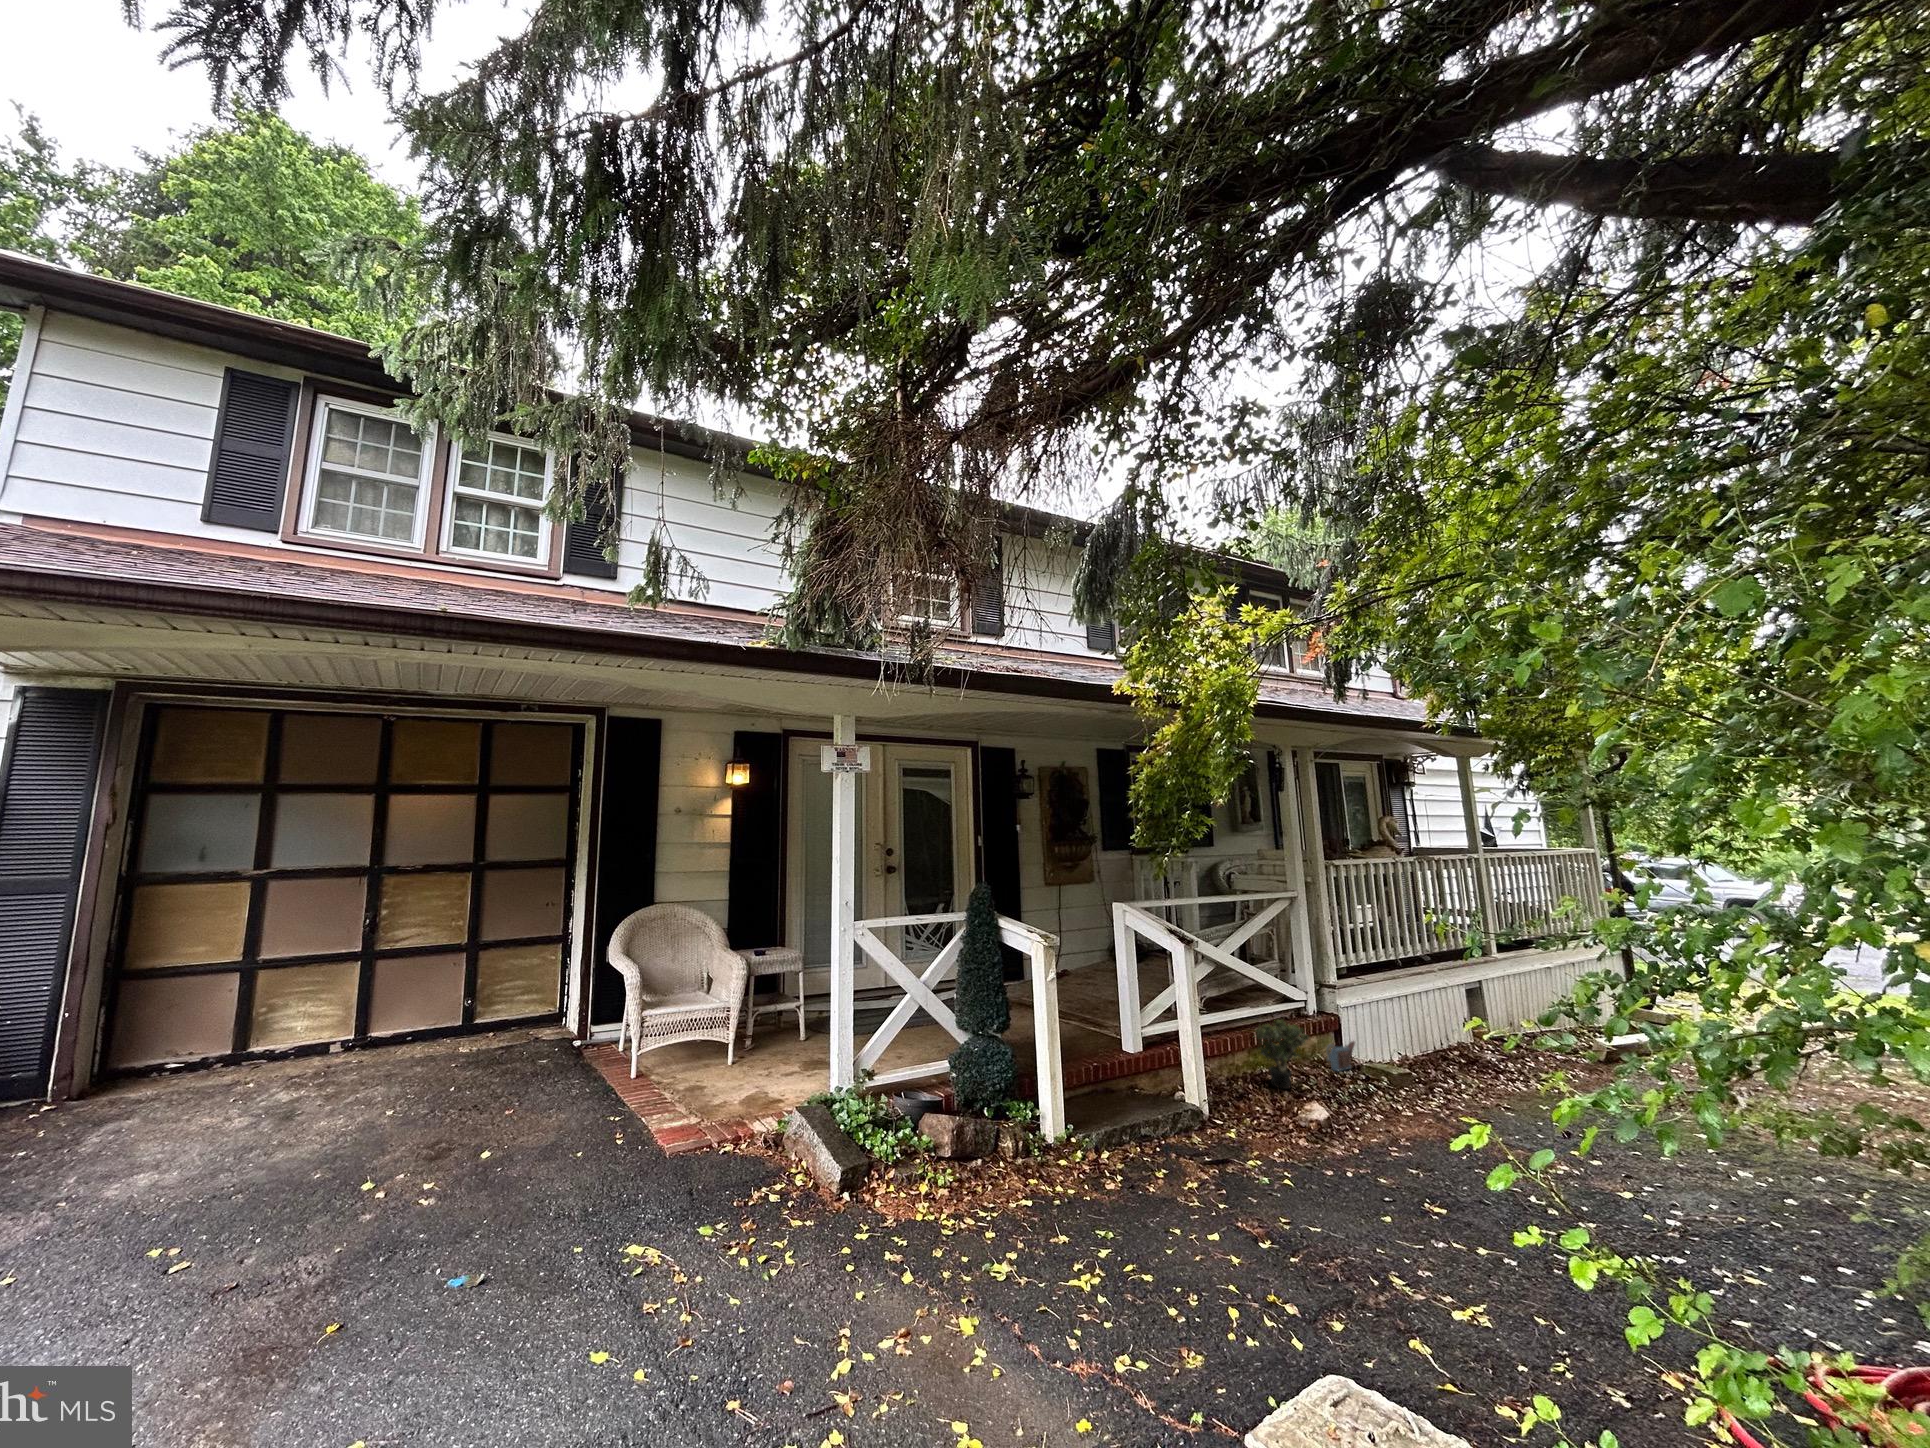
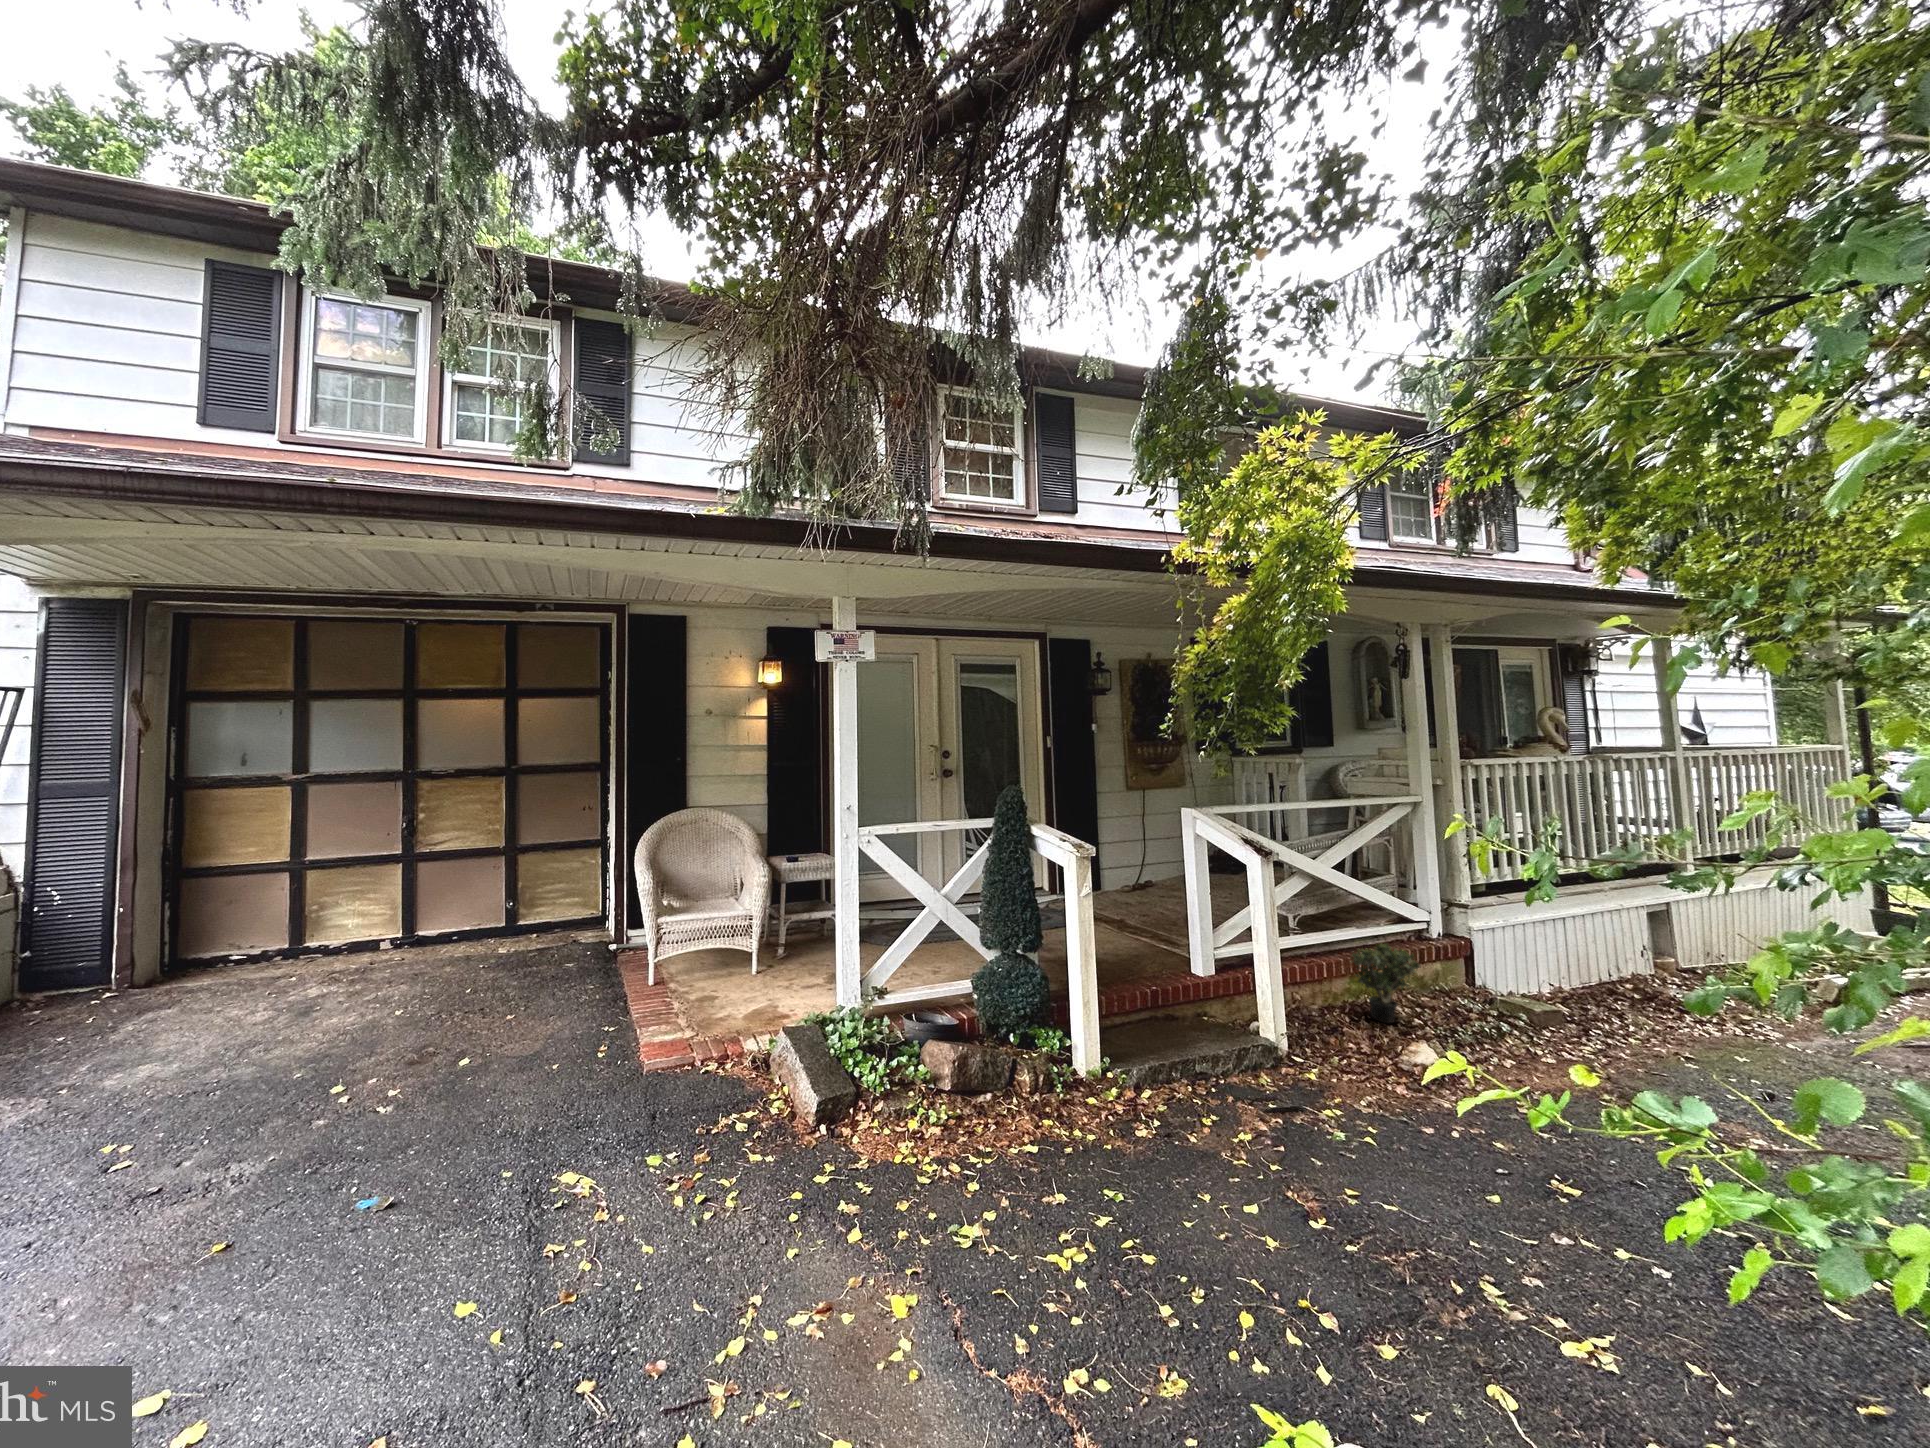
watering can: present [1326,1041,1355,1071] -> none [1446,968,1487,1004]

